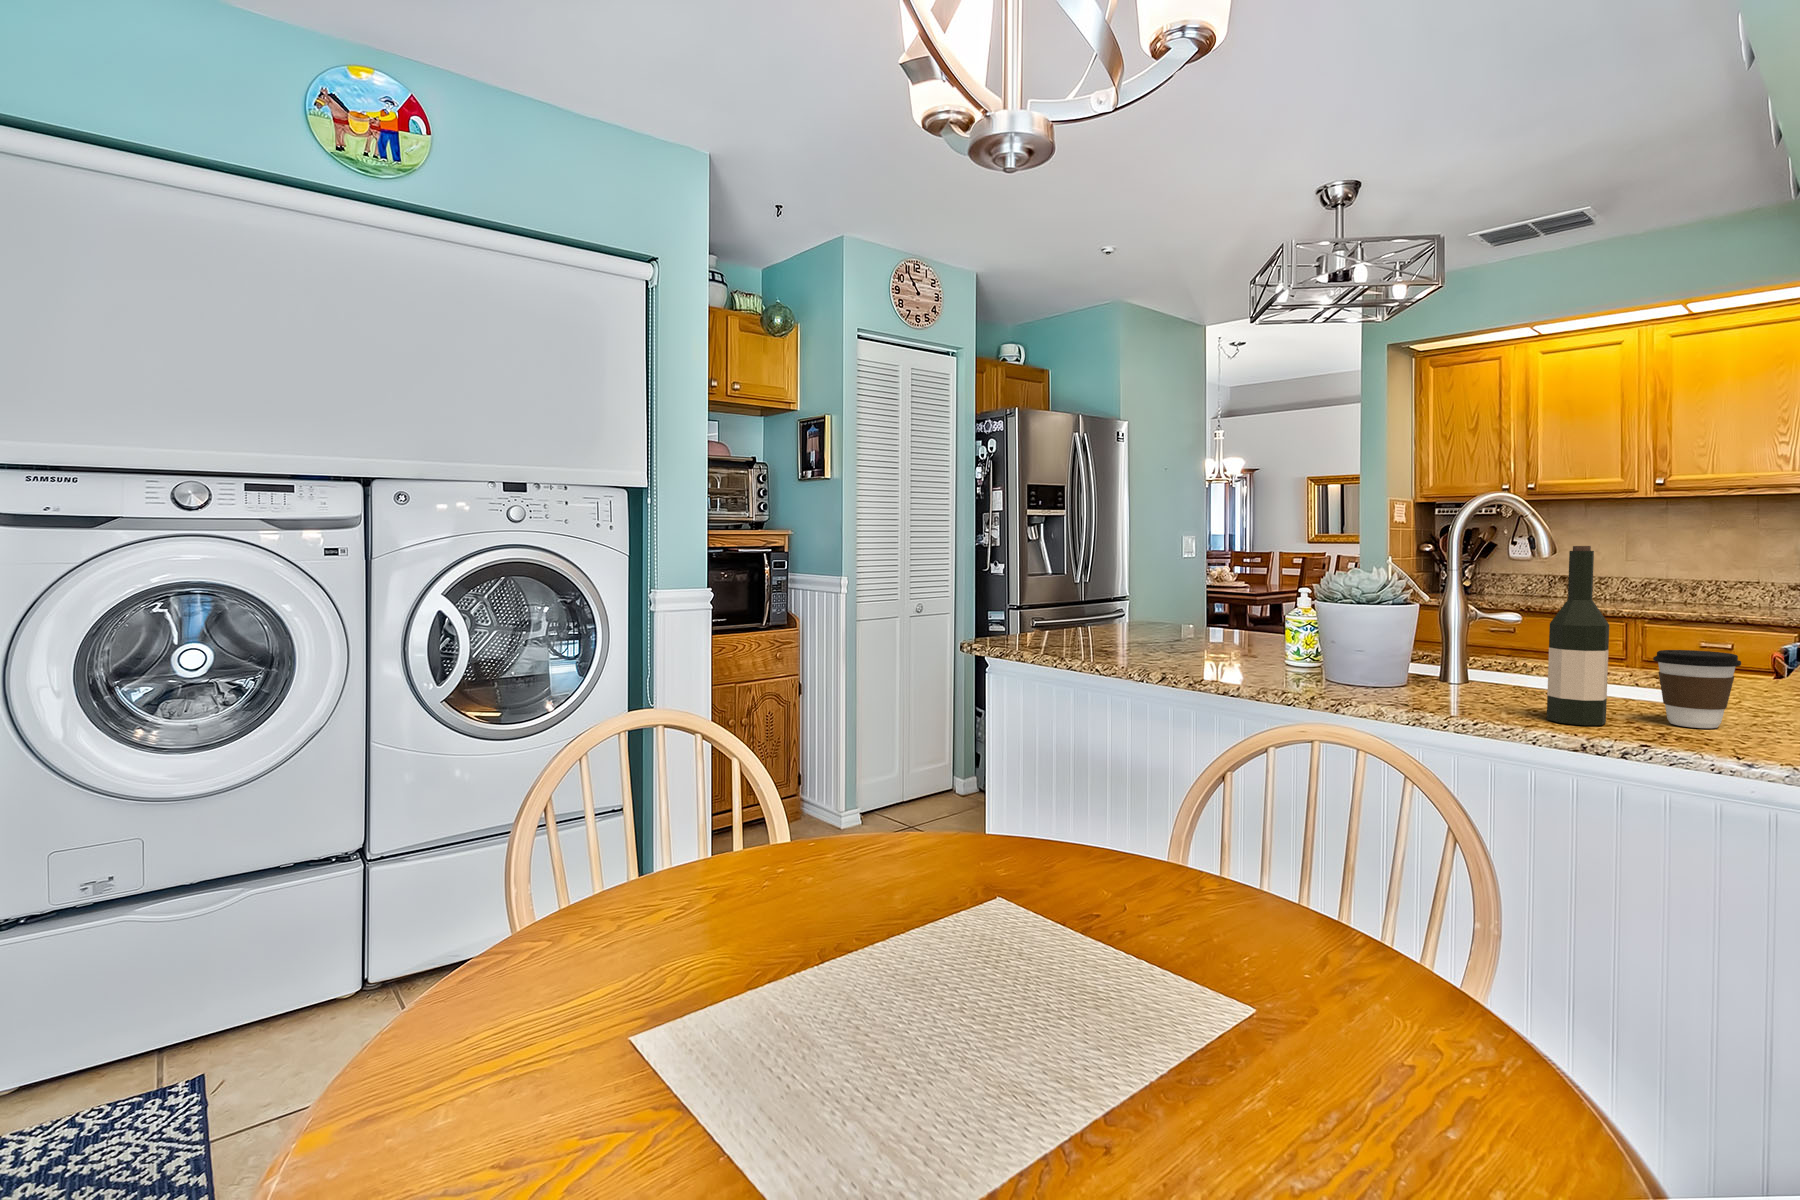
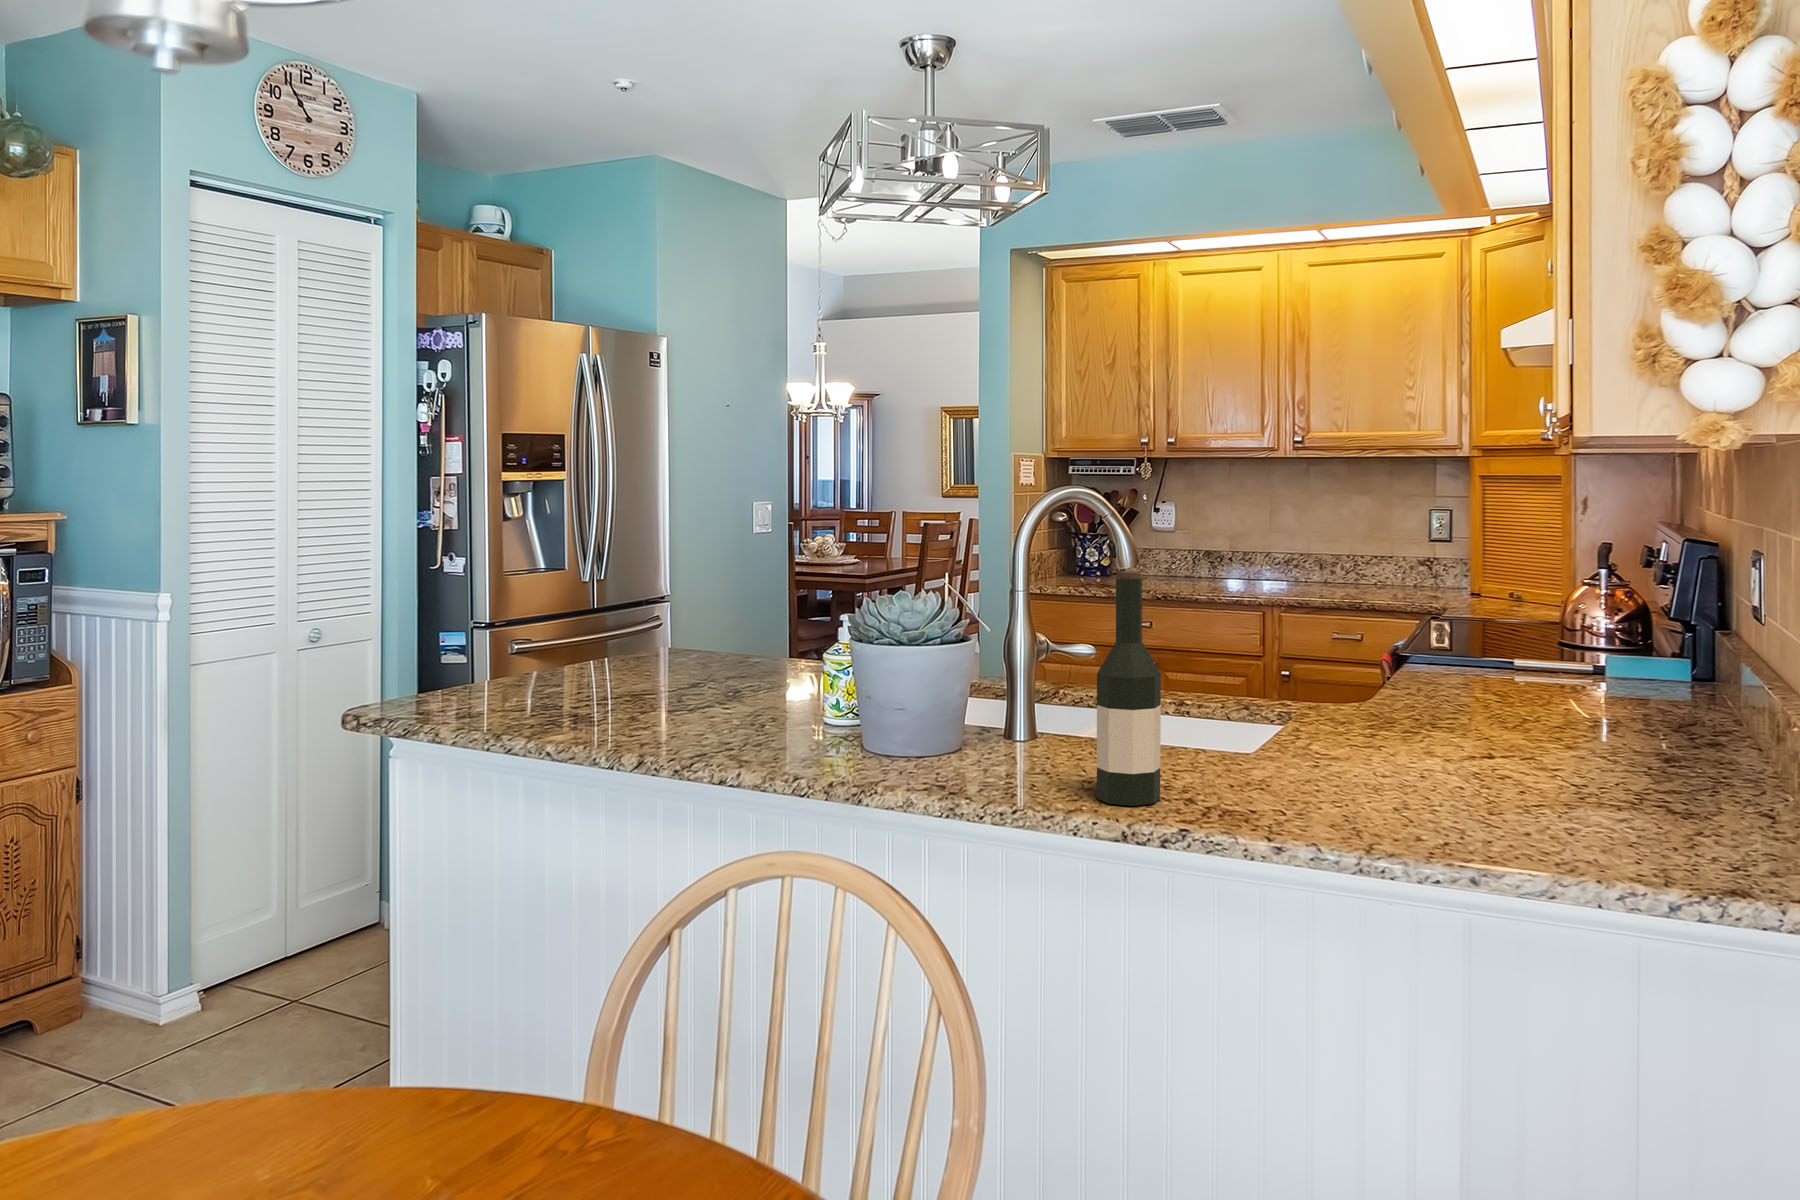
coffee cup: present [1653,650,1741,728] -> none [1210,699,1295,798]

